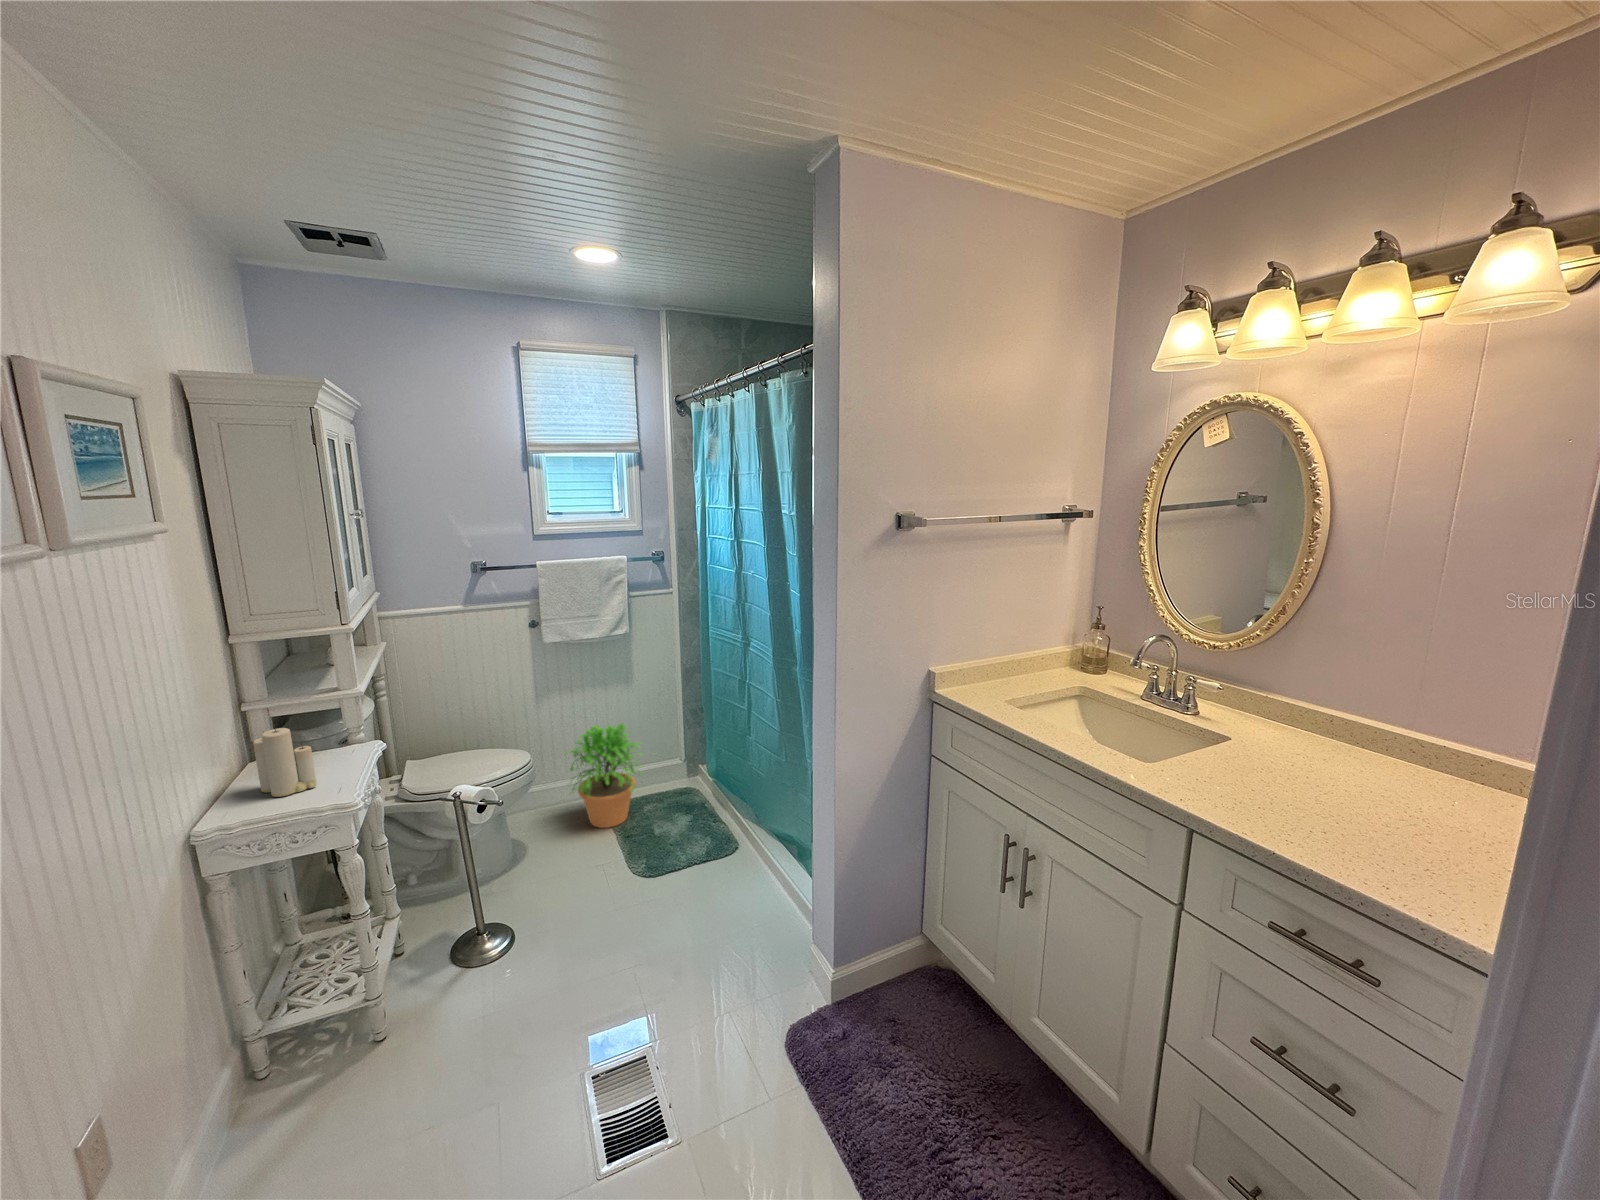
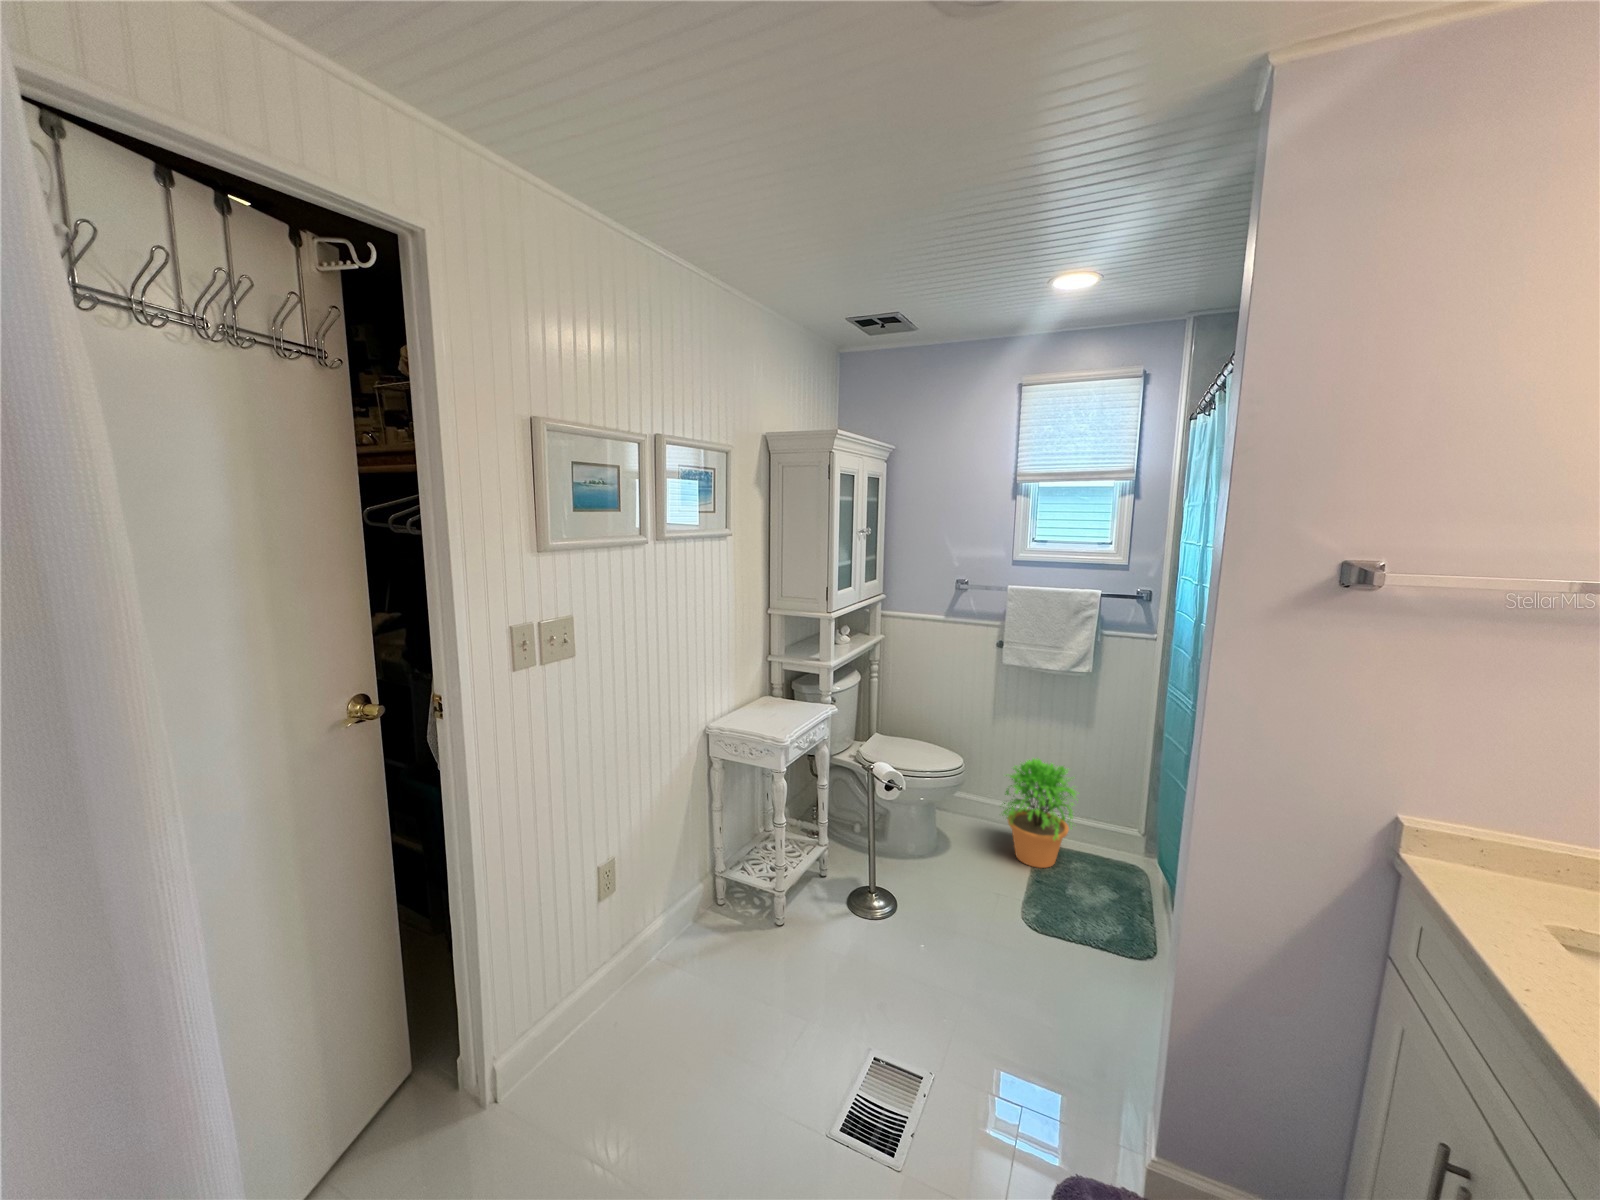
candle: present [253,725,316,797] -> none [752,670,779,721]

